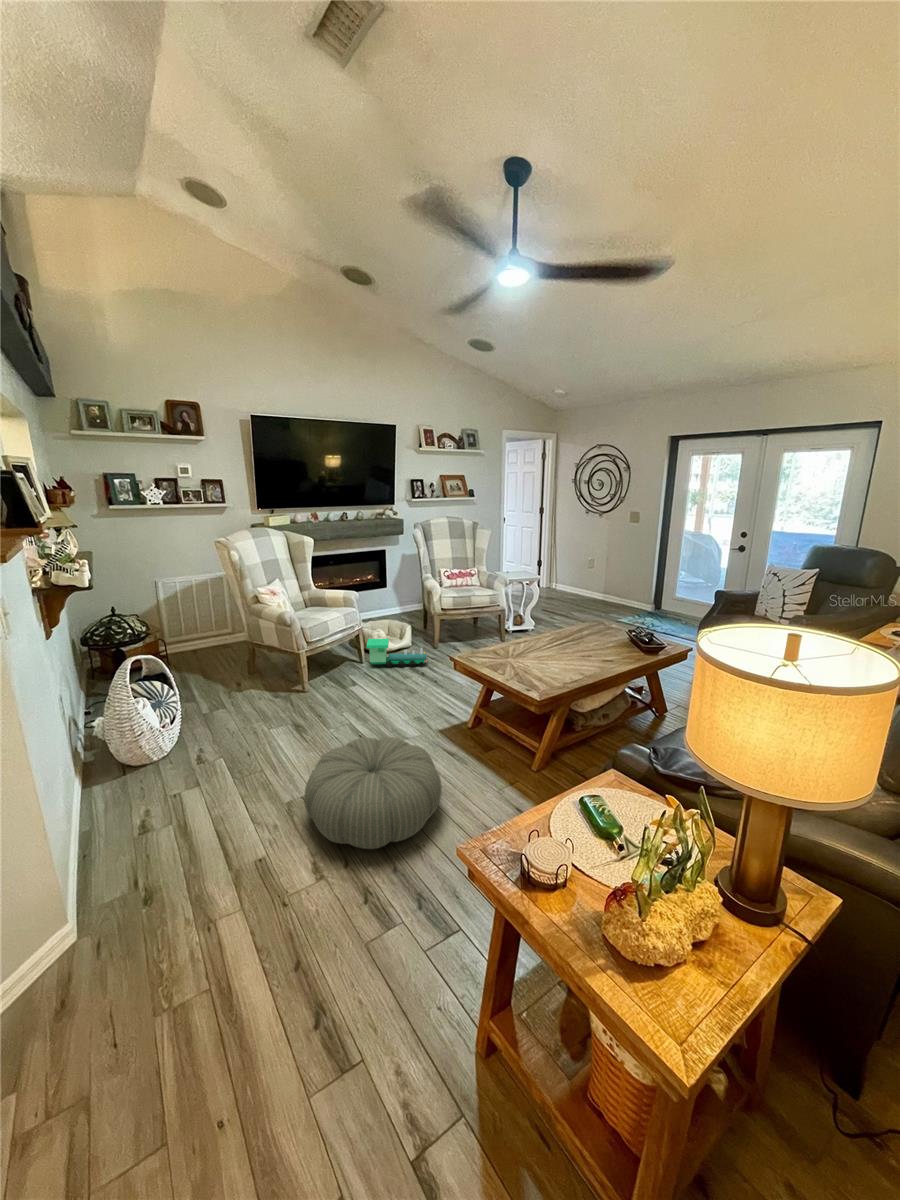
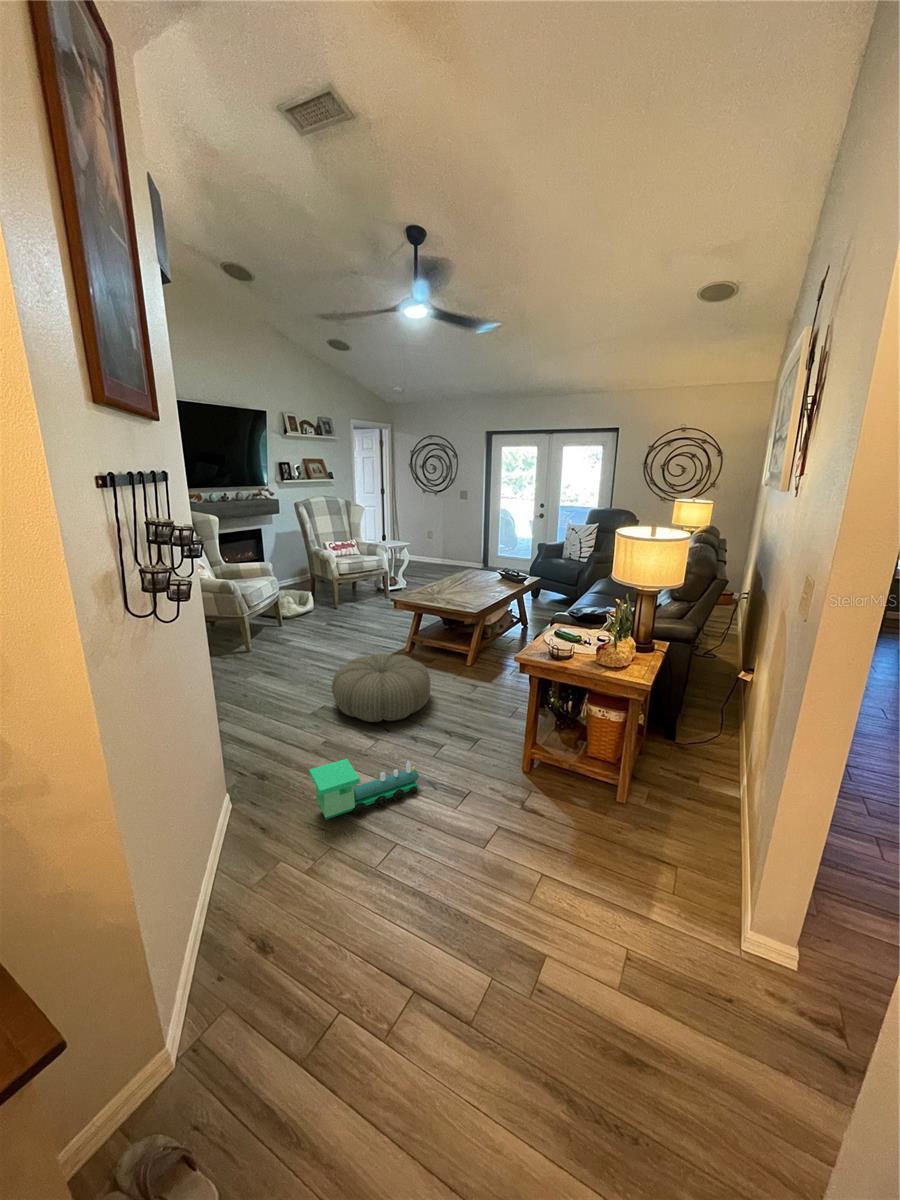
toy train: present [367,639,427,668] -> present [309,759,420,819]

